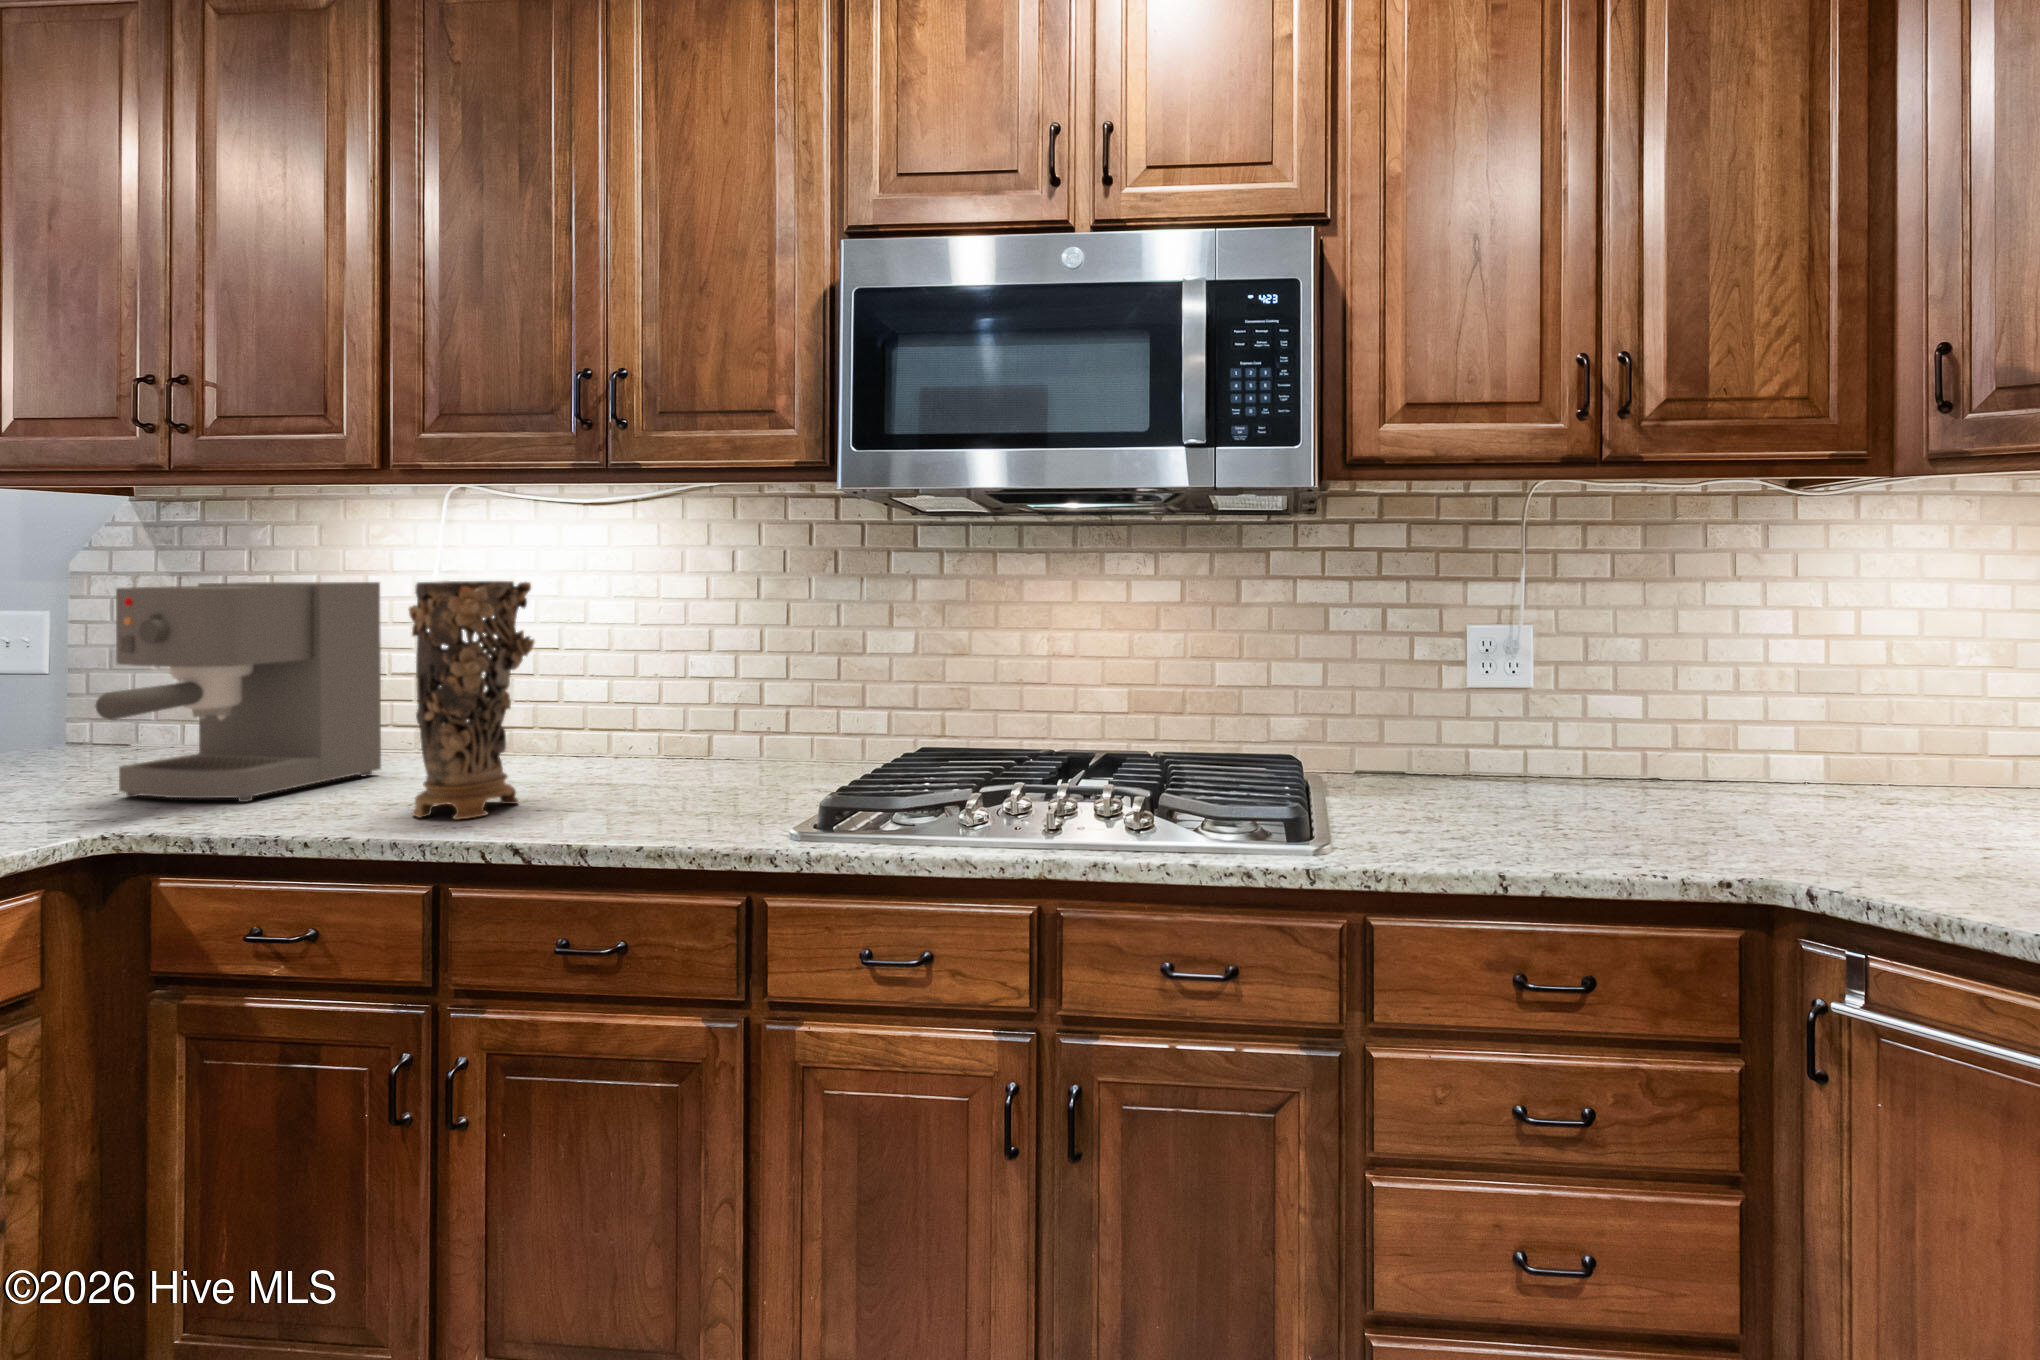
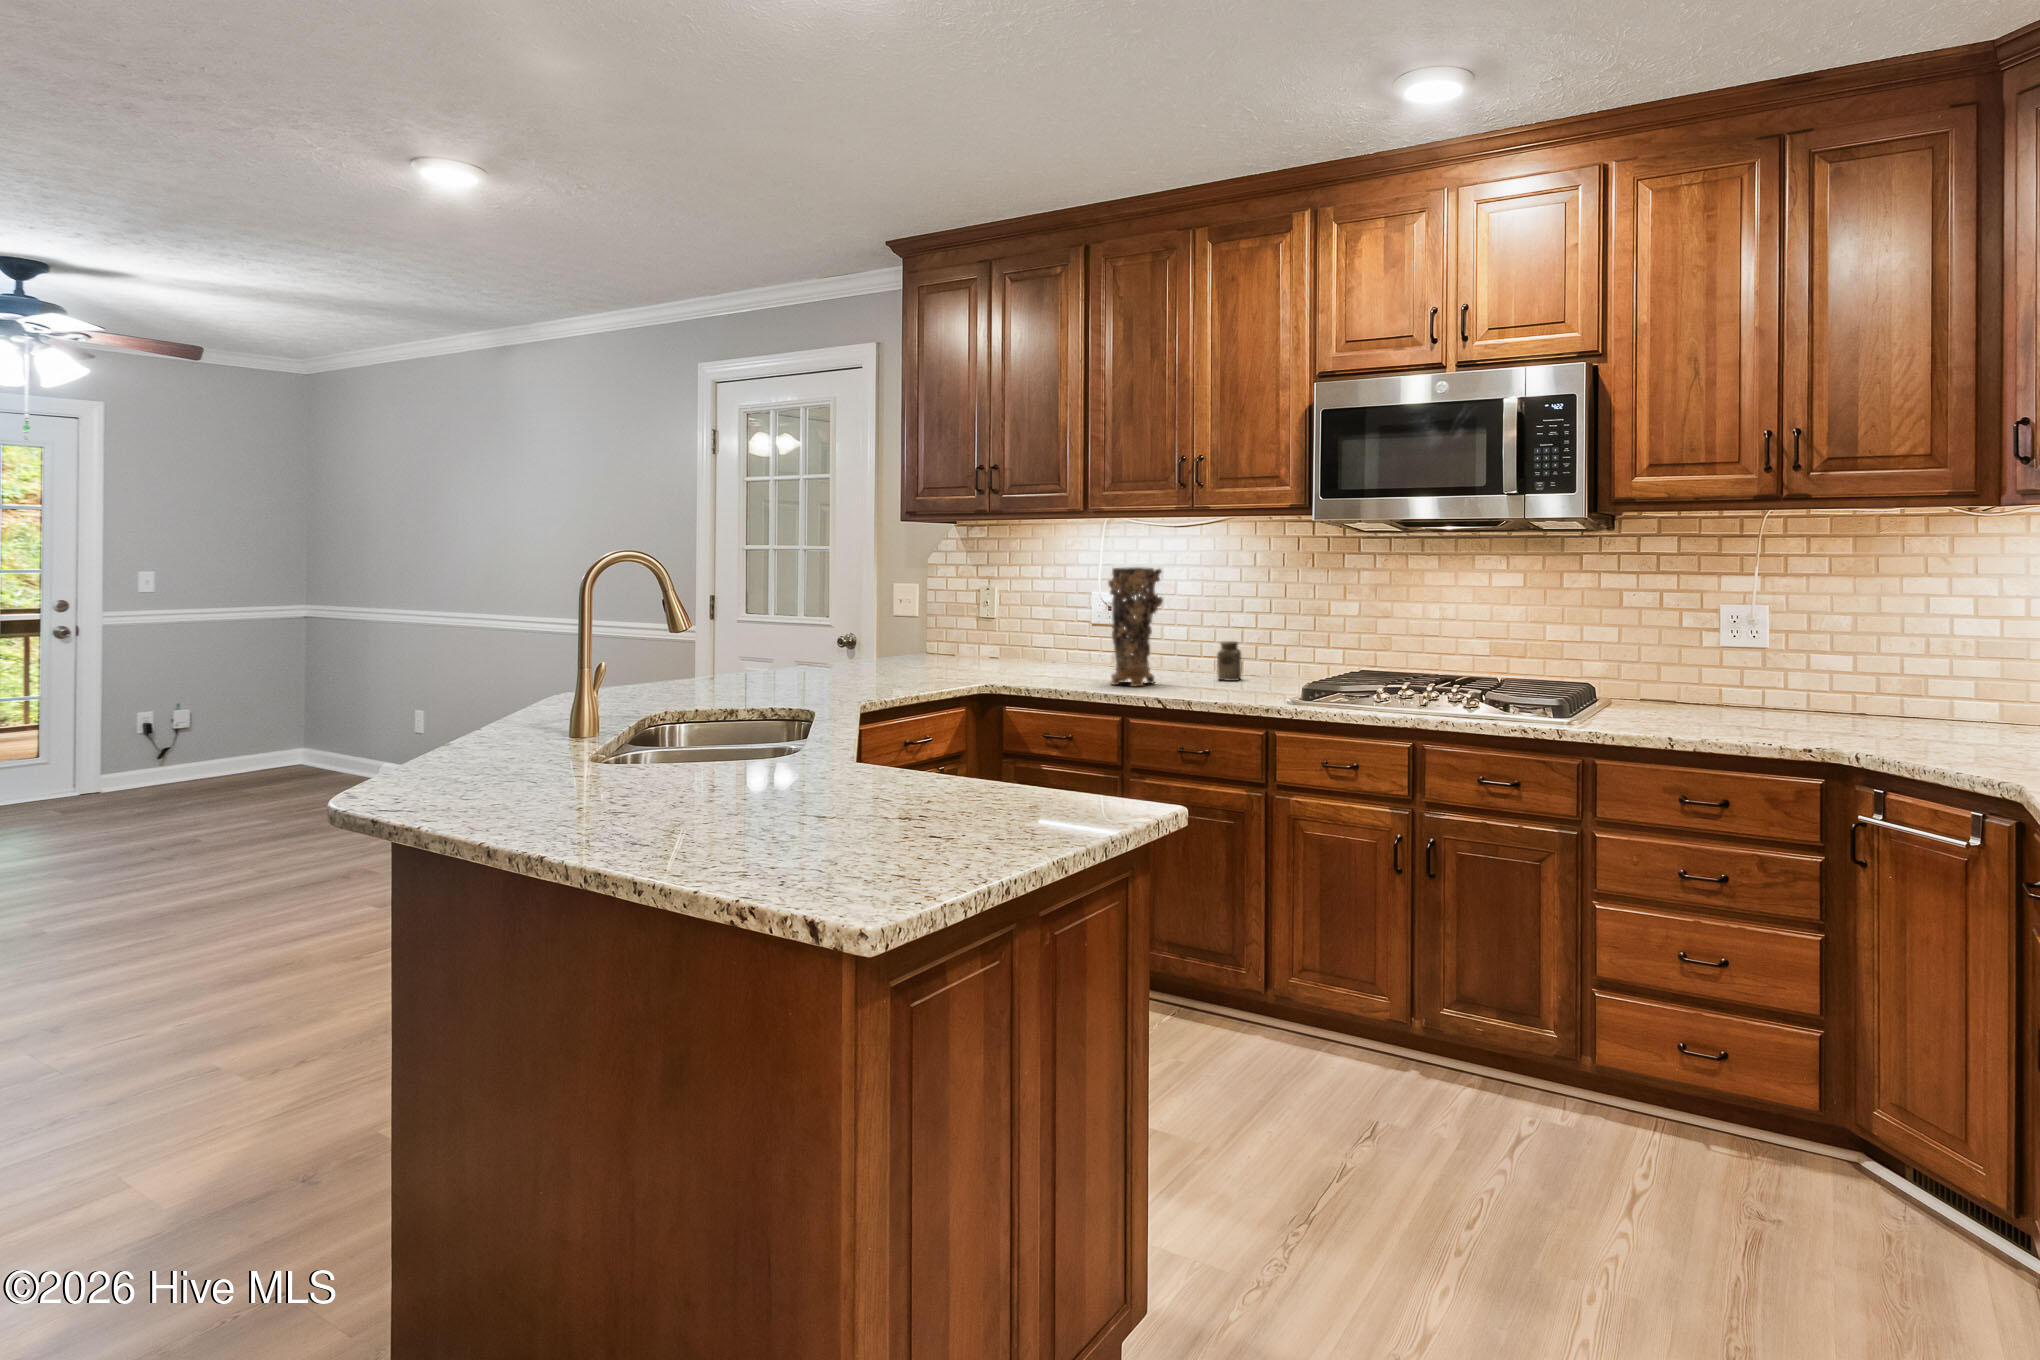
coffee maker: present [96,582,381,802] -> none [977,568,1082,677]
salt shaker: none [655,708,703,782] -> present [1217,641,1241,681]

